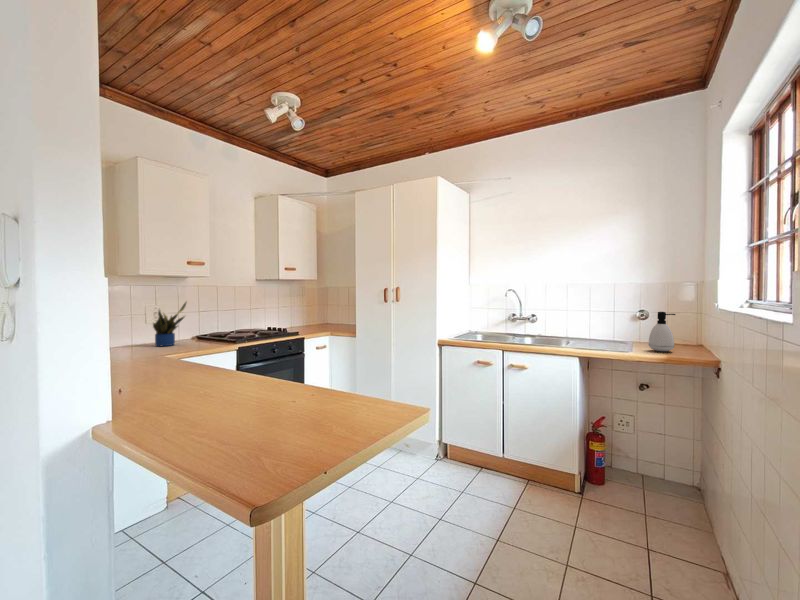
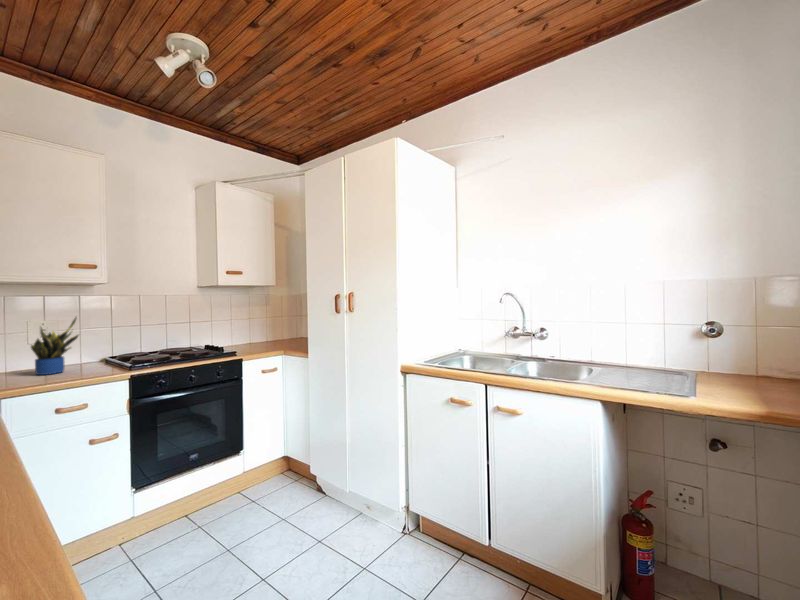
soap dispenser: present [648,312,675,351] -> none [725,326,776,395]

